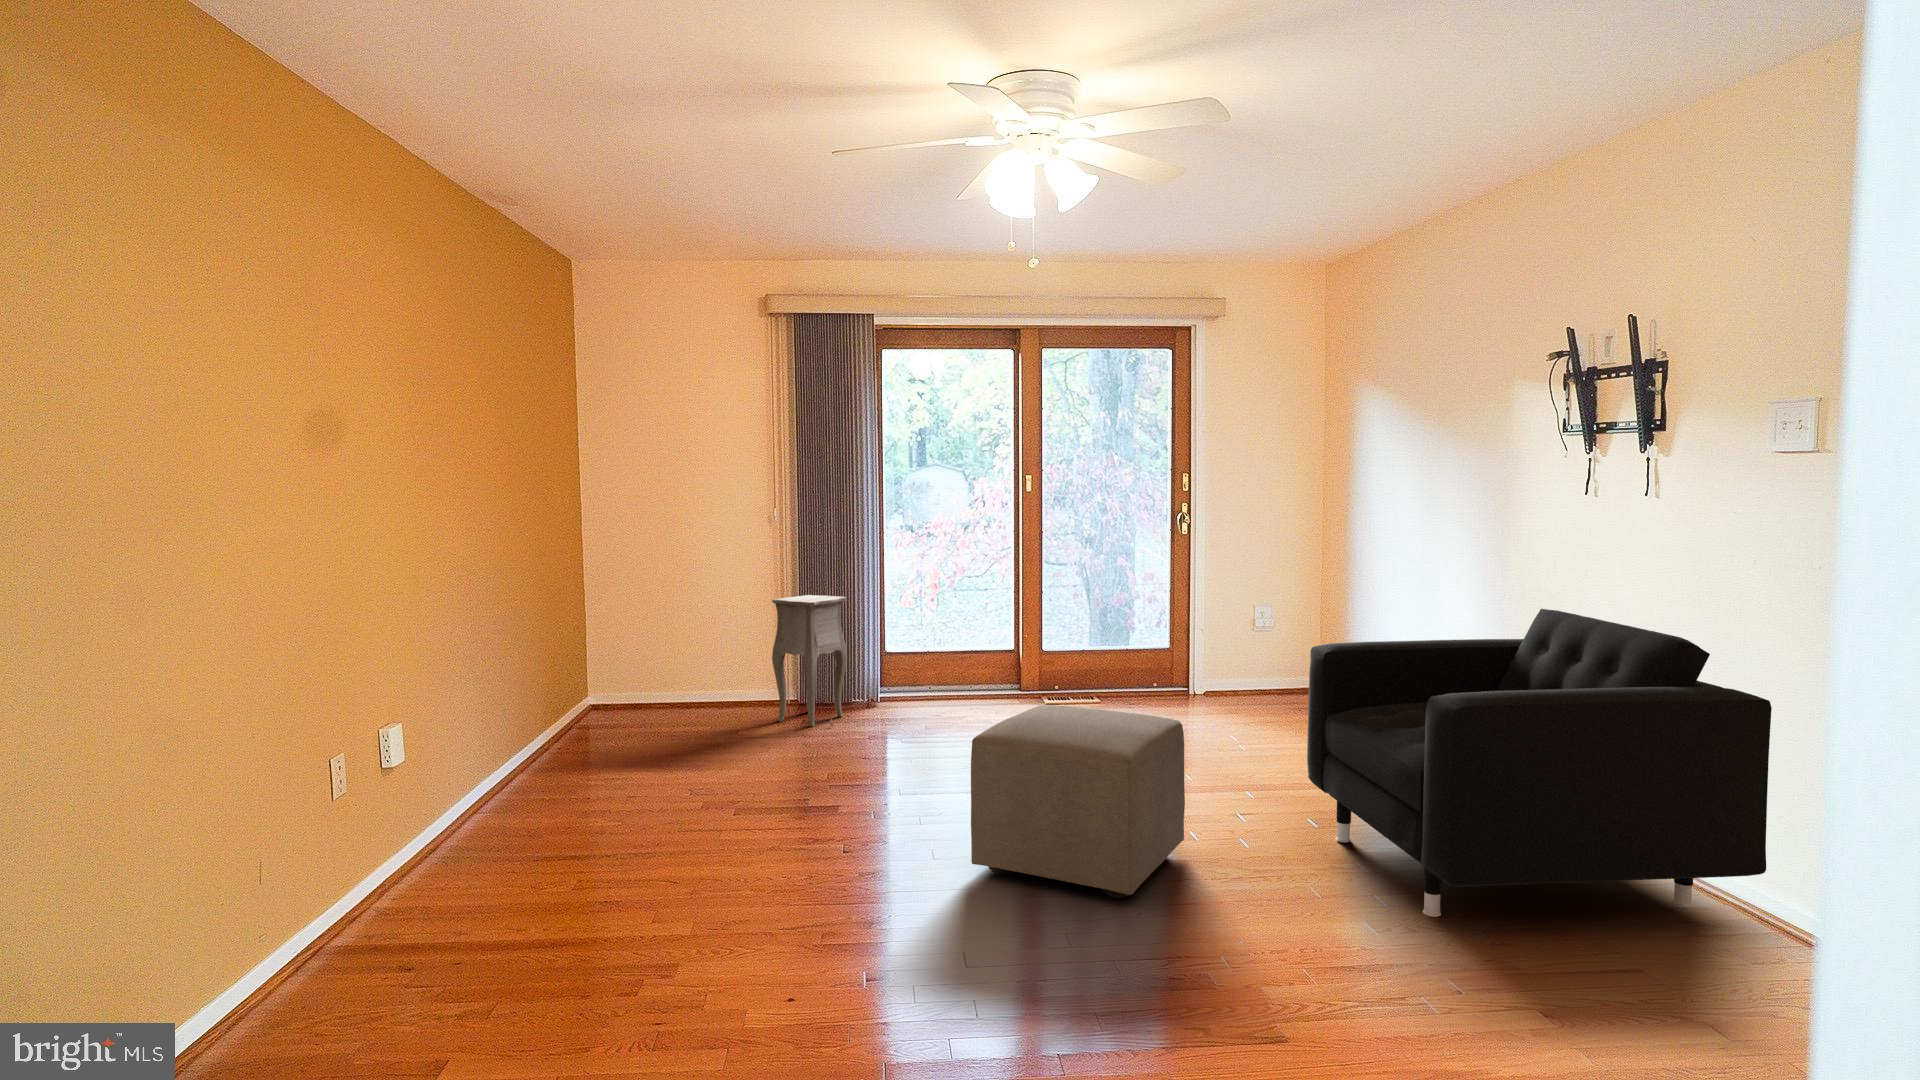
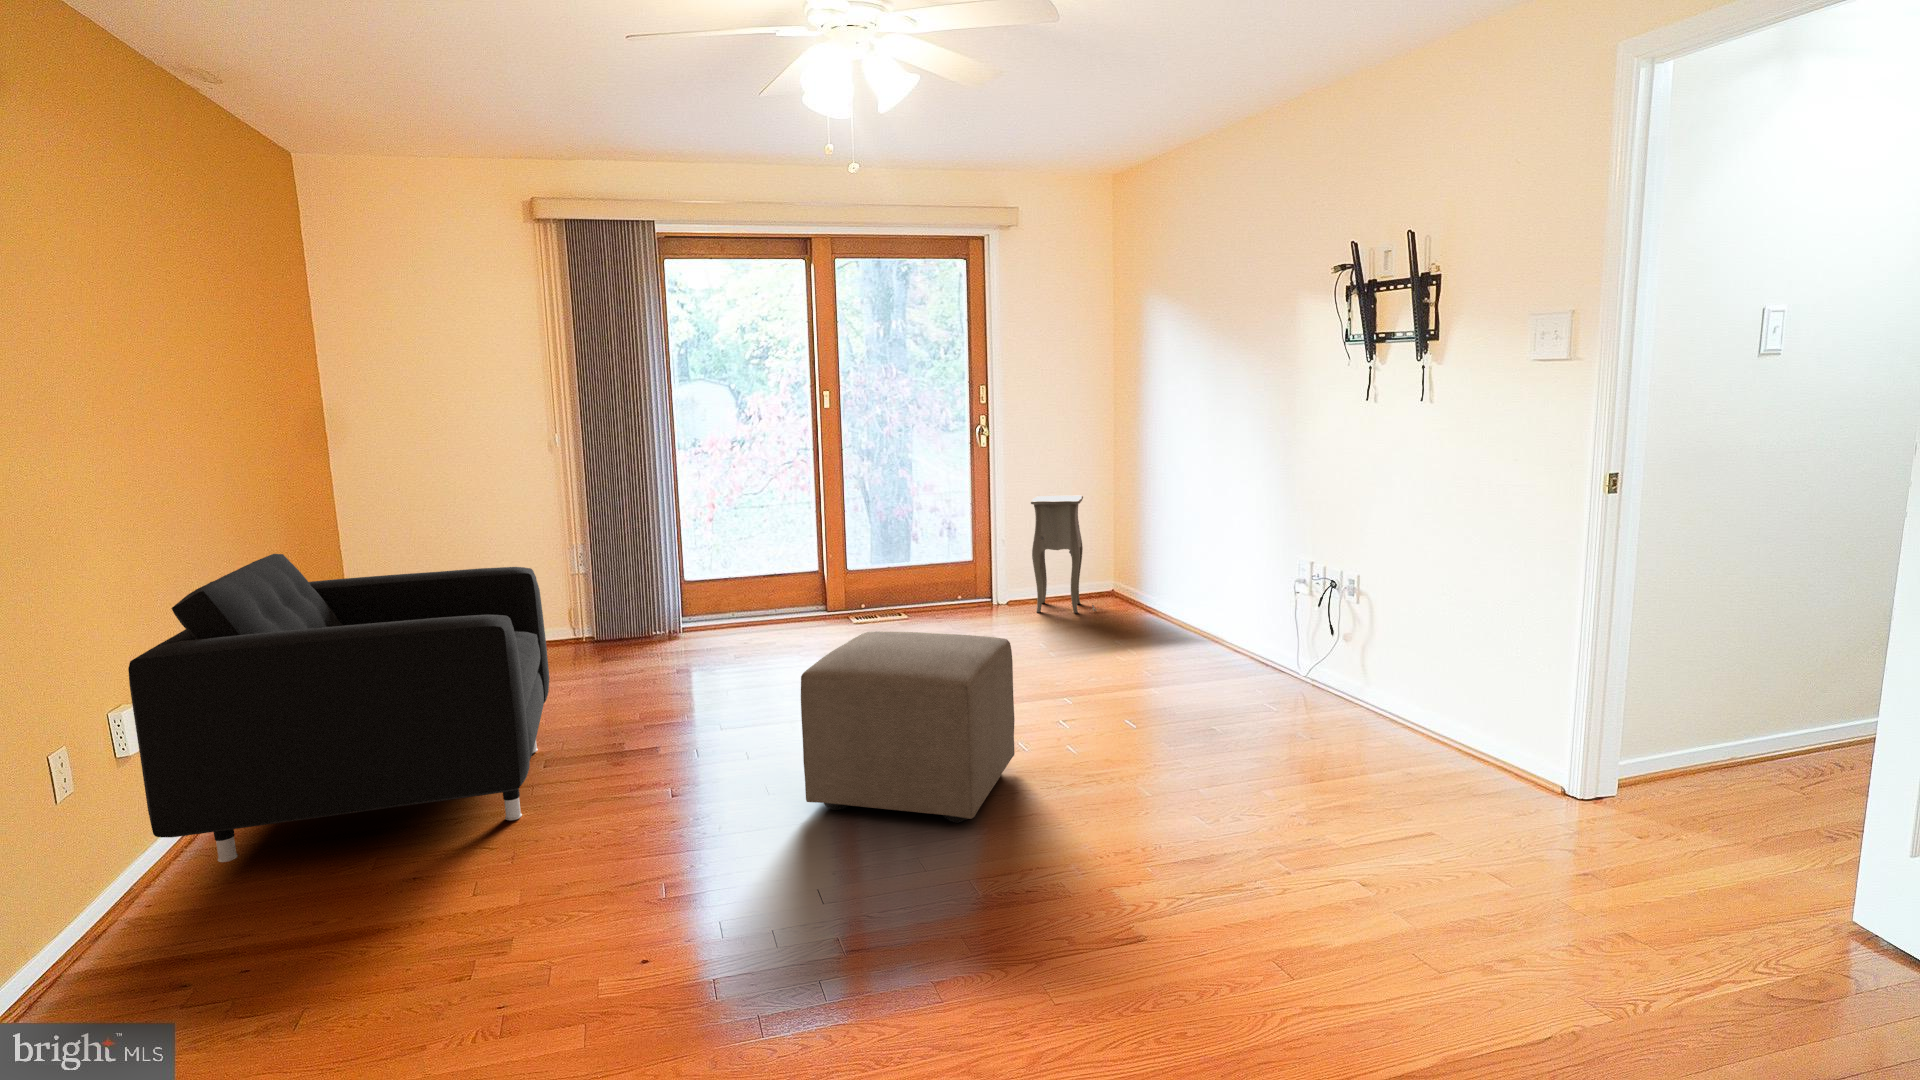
side table: present [772,595,847,726] -> present [1031,496,1097,613]
armchair: present [1307,609,1772,917] -> present [128,554,549,862]

